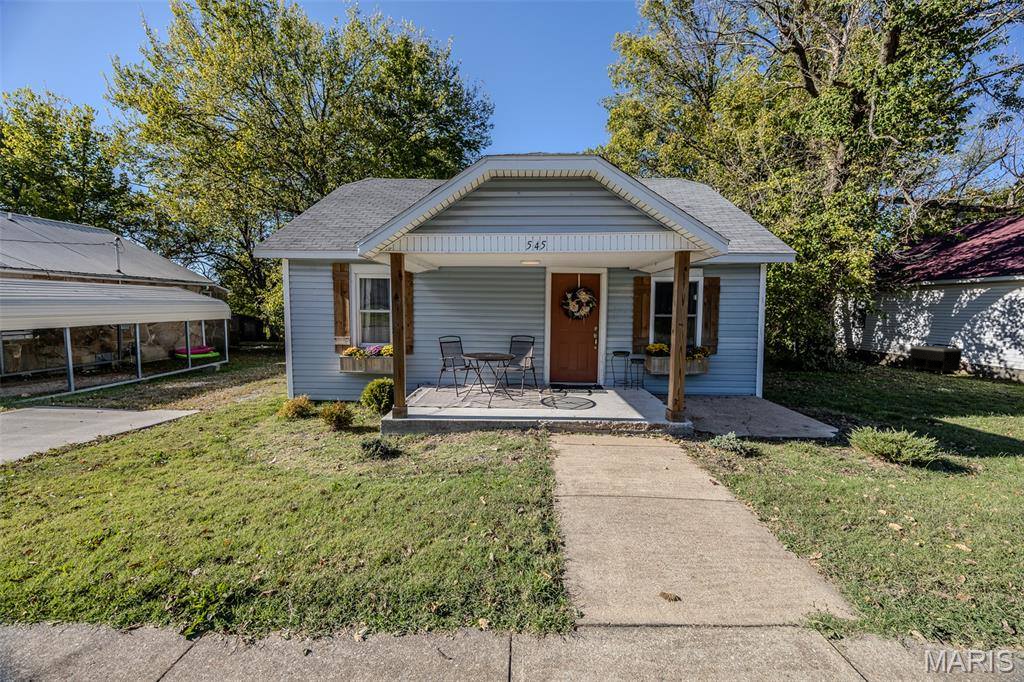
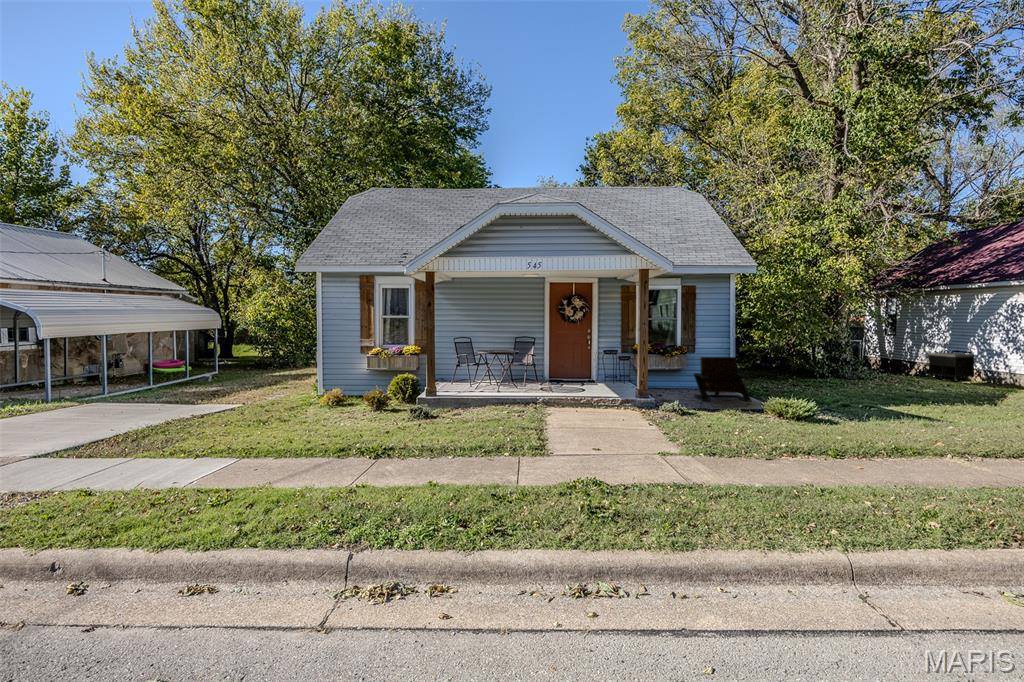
lounge chair: none [712,359,787,412] -> present [694,357,751,401]

